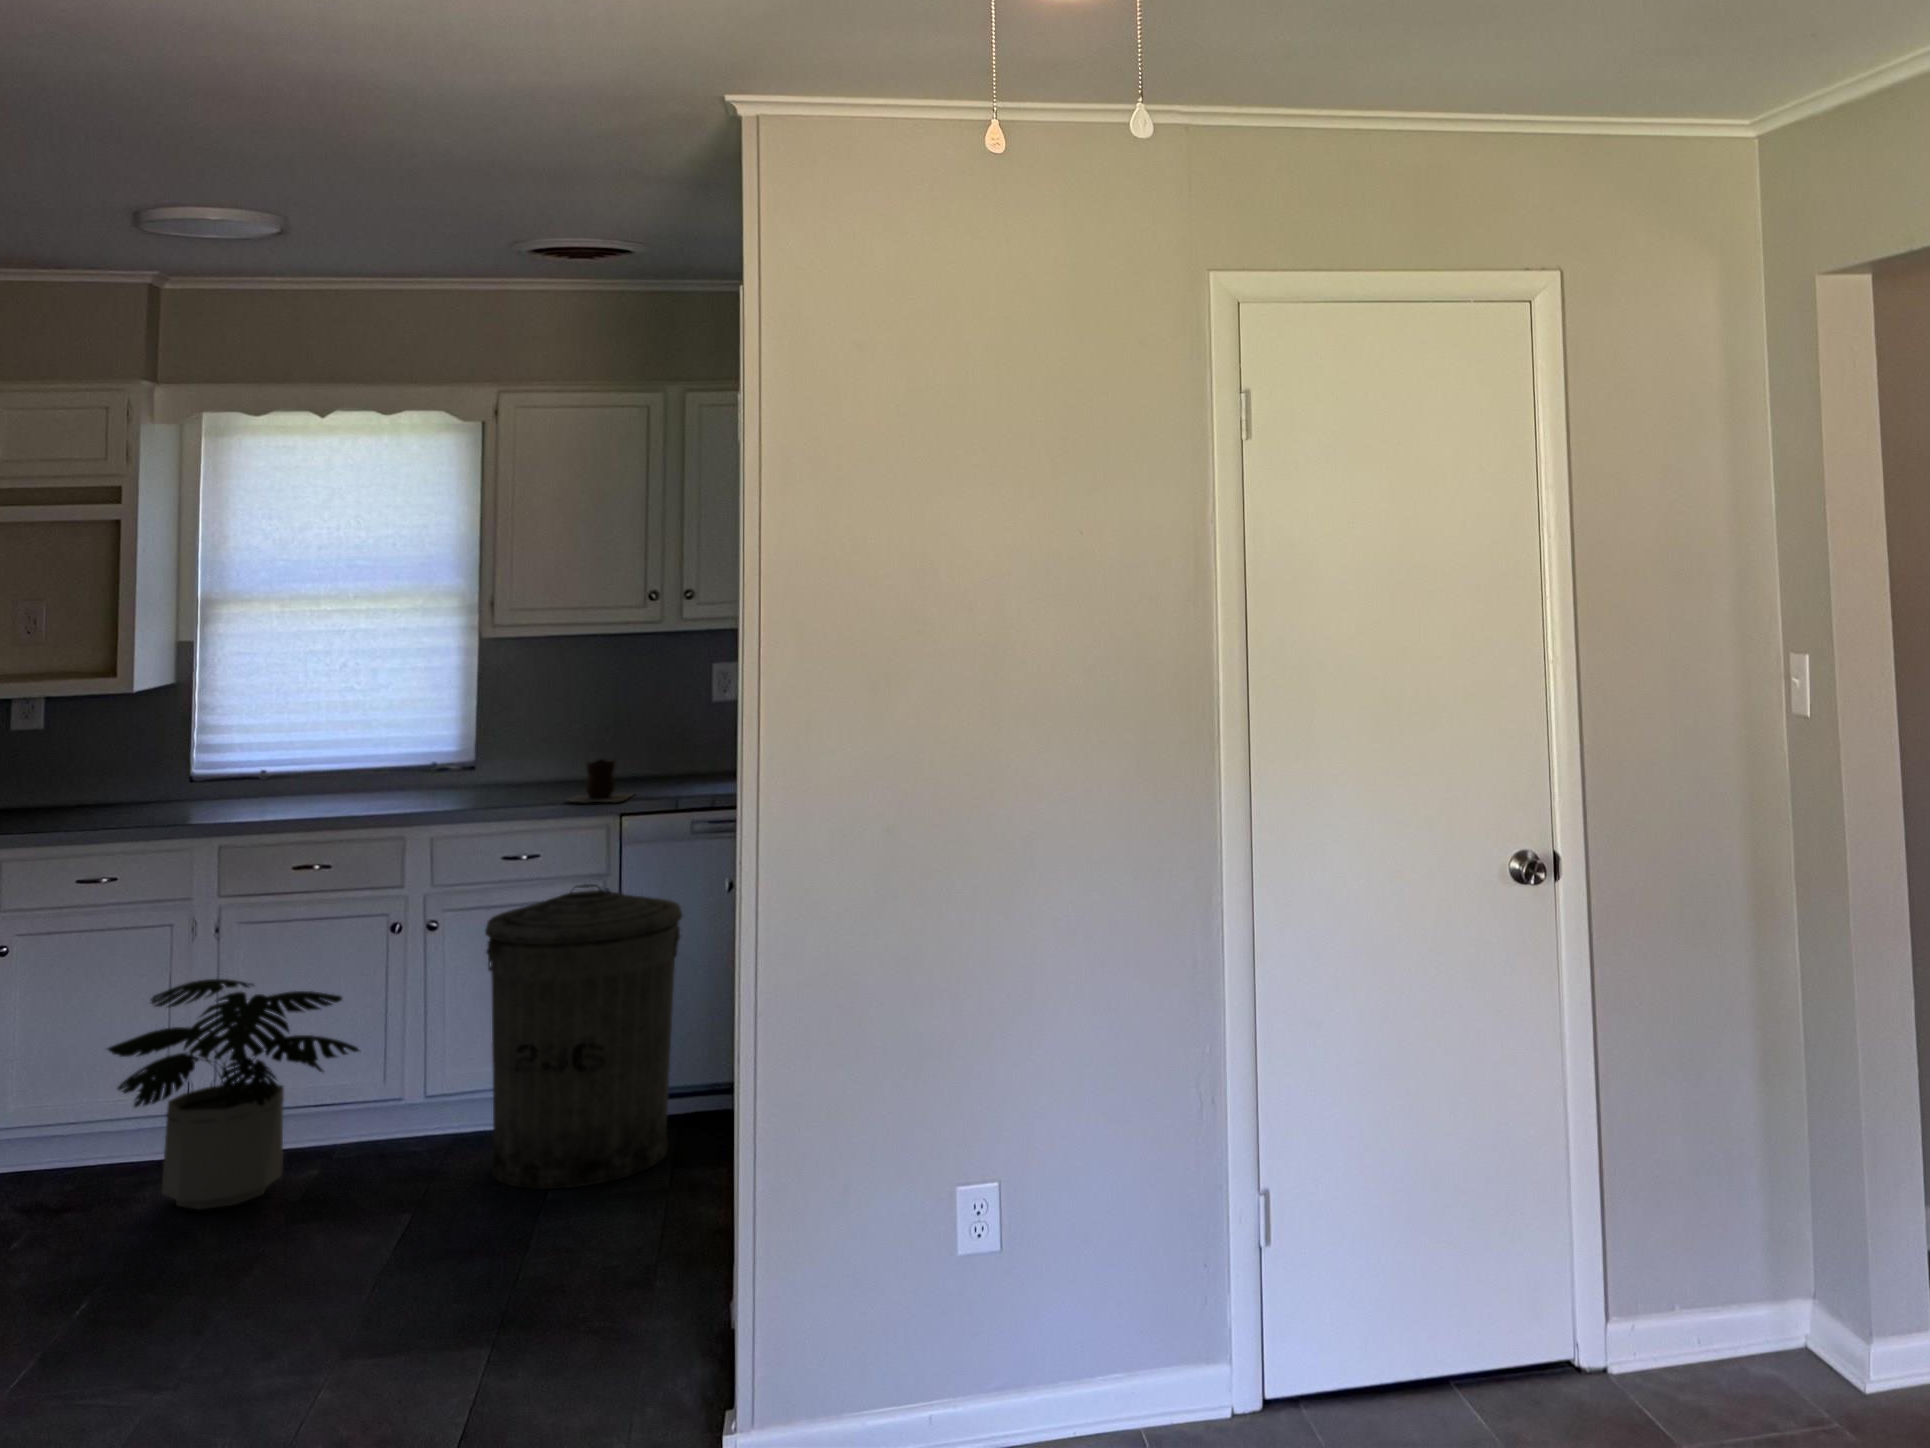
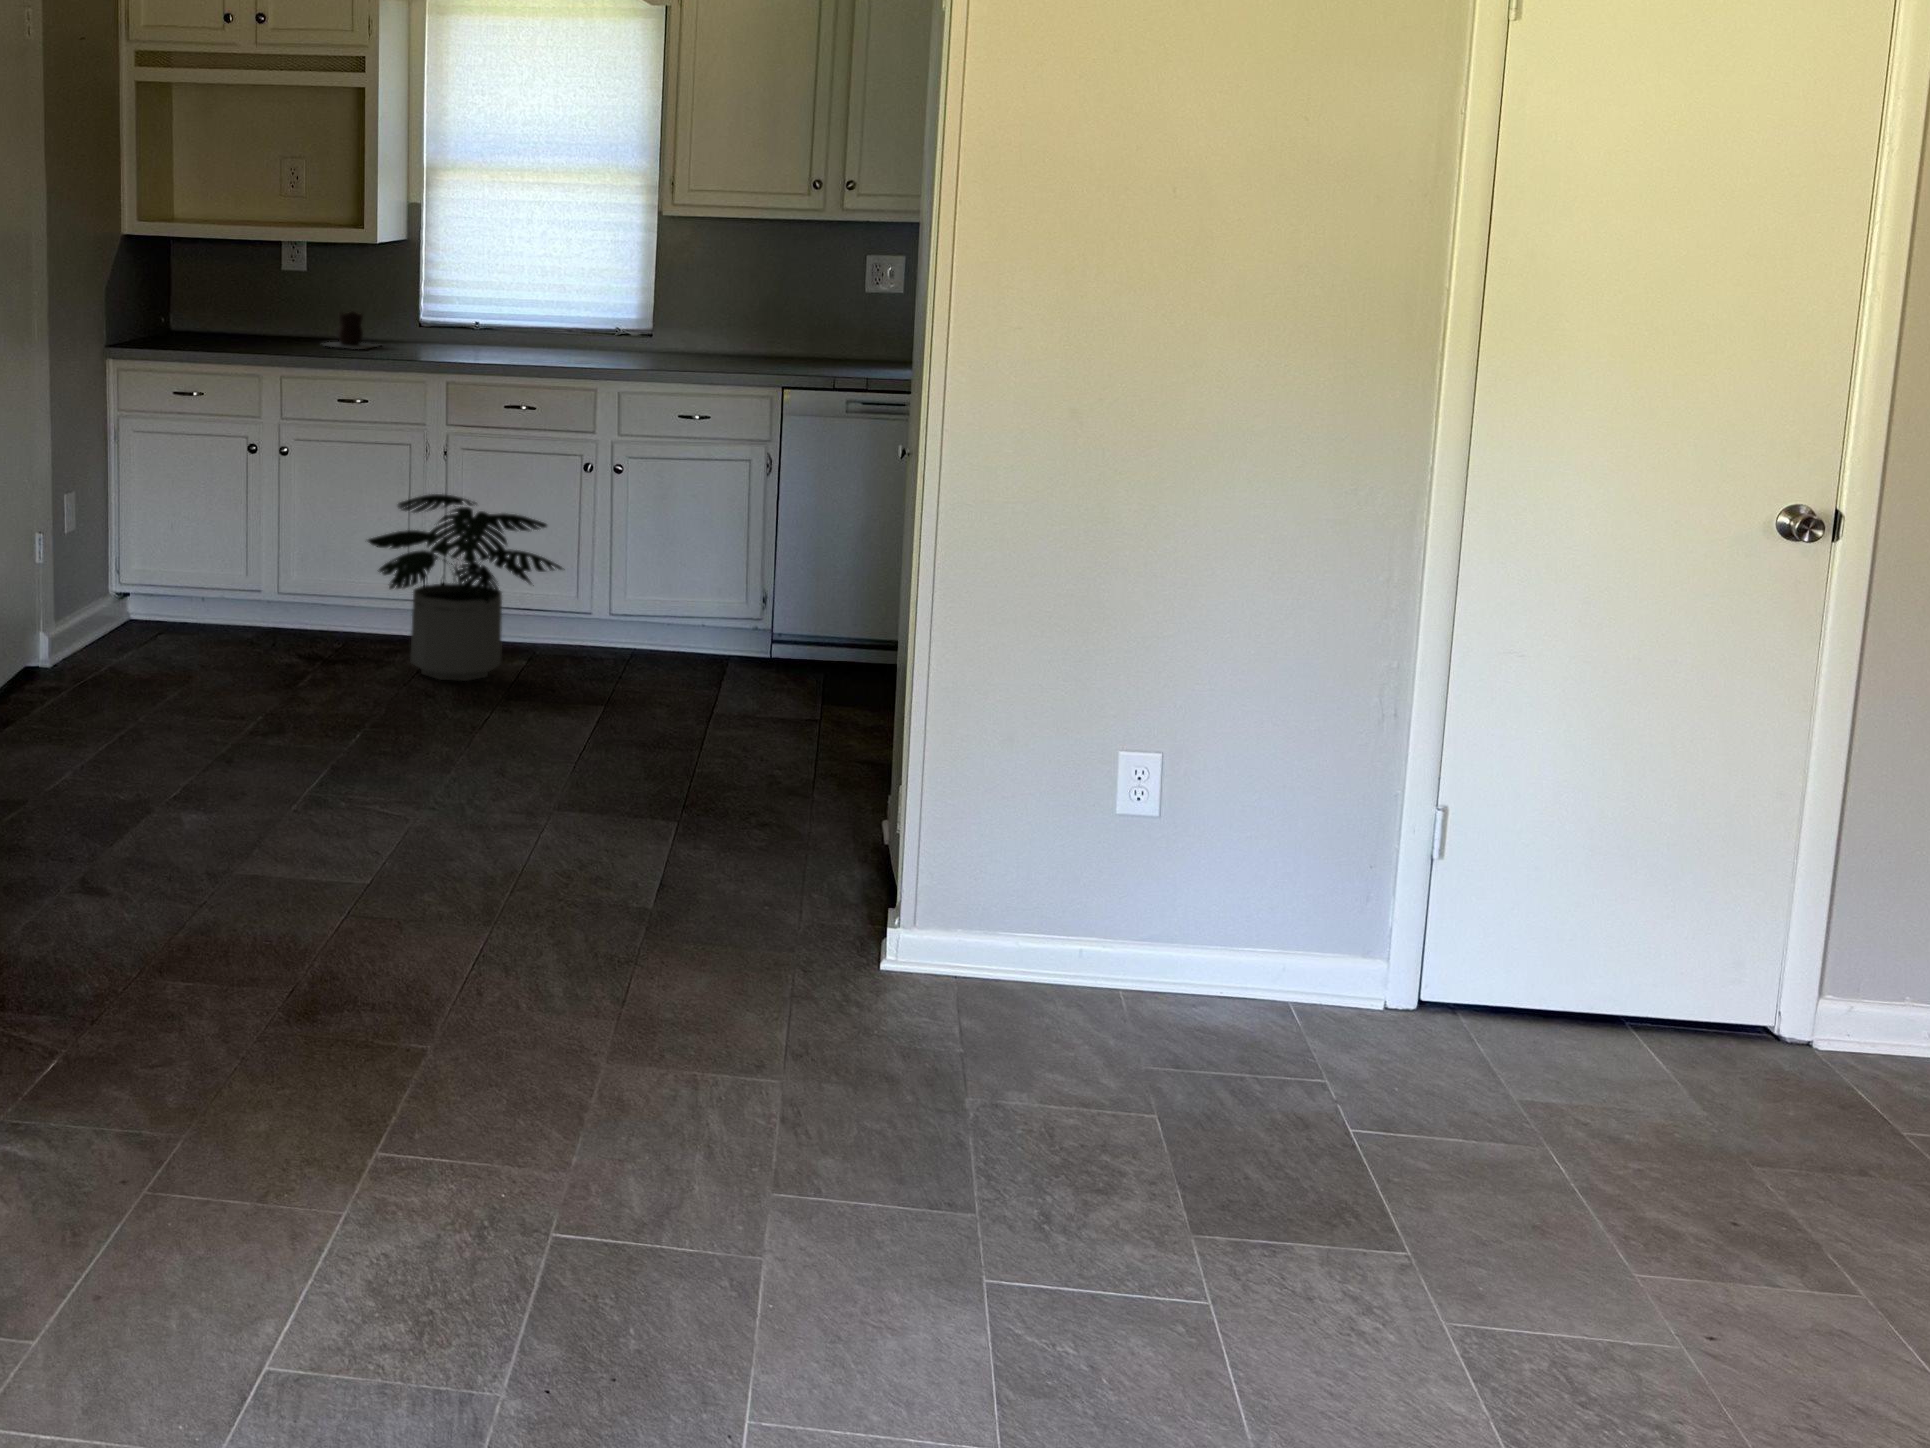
vase: present [568,759,633,803] -> present [322,312,377,349]
trash can: present [485,884,682,1189] -> none [669,450,845,714]

